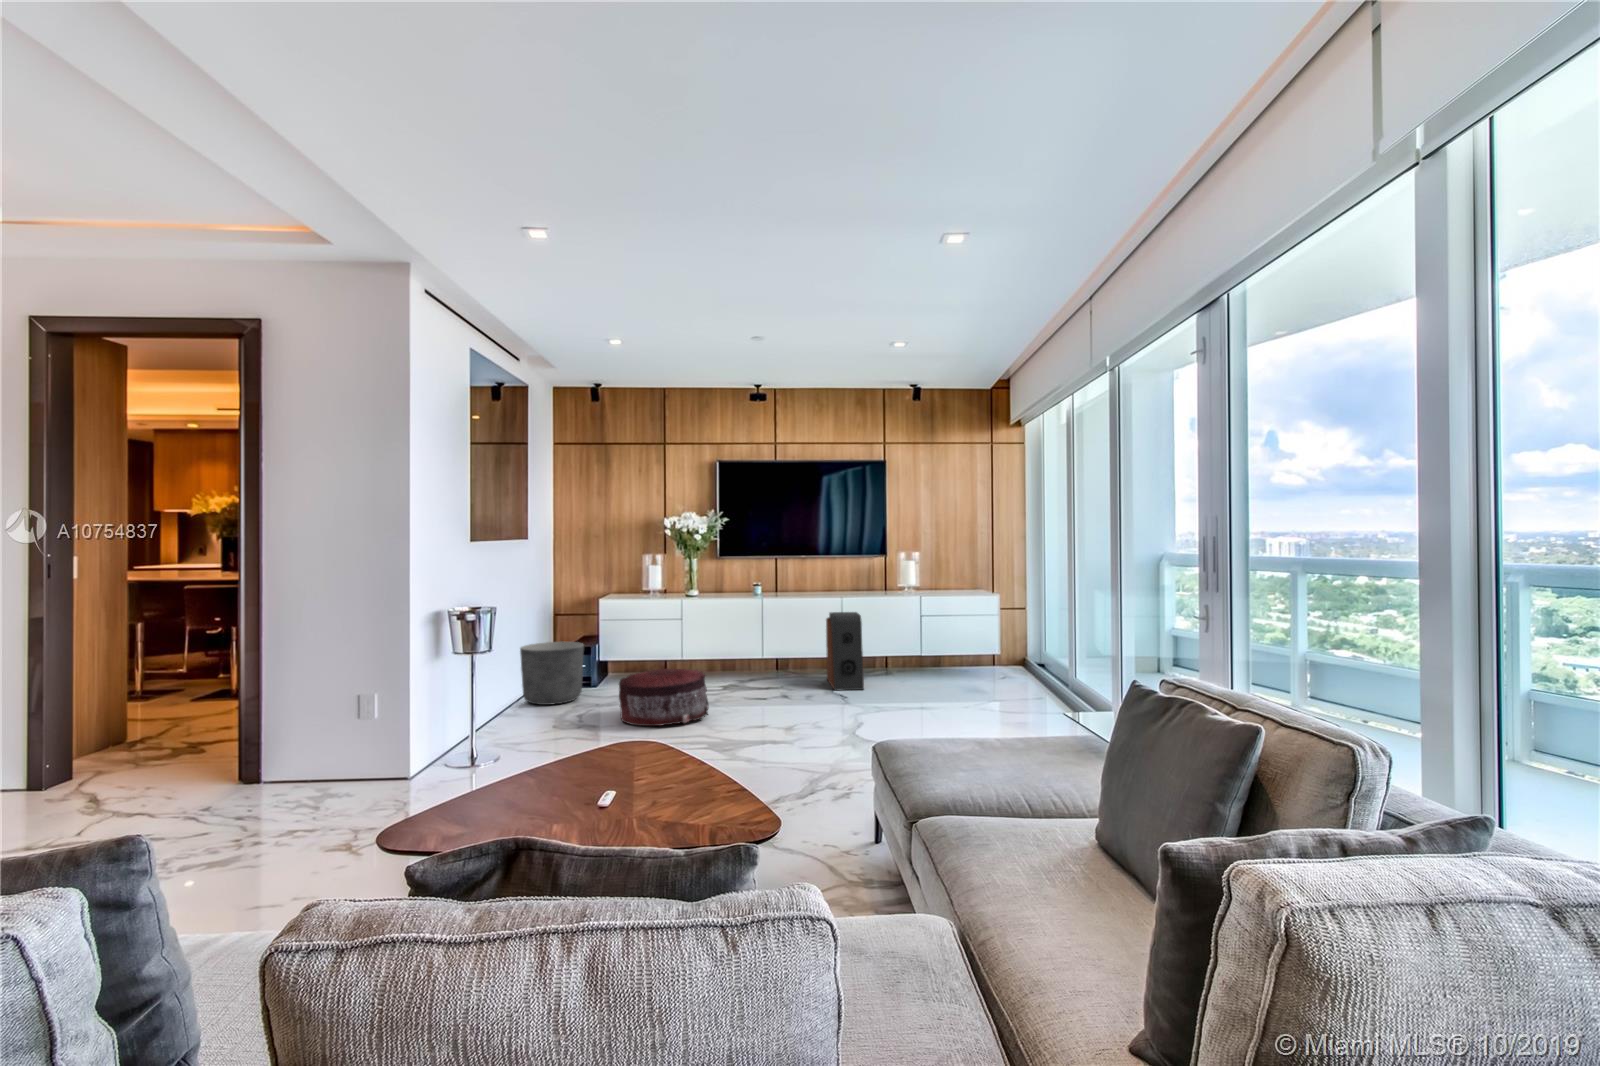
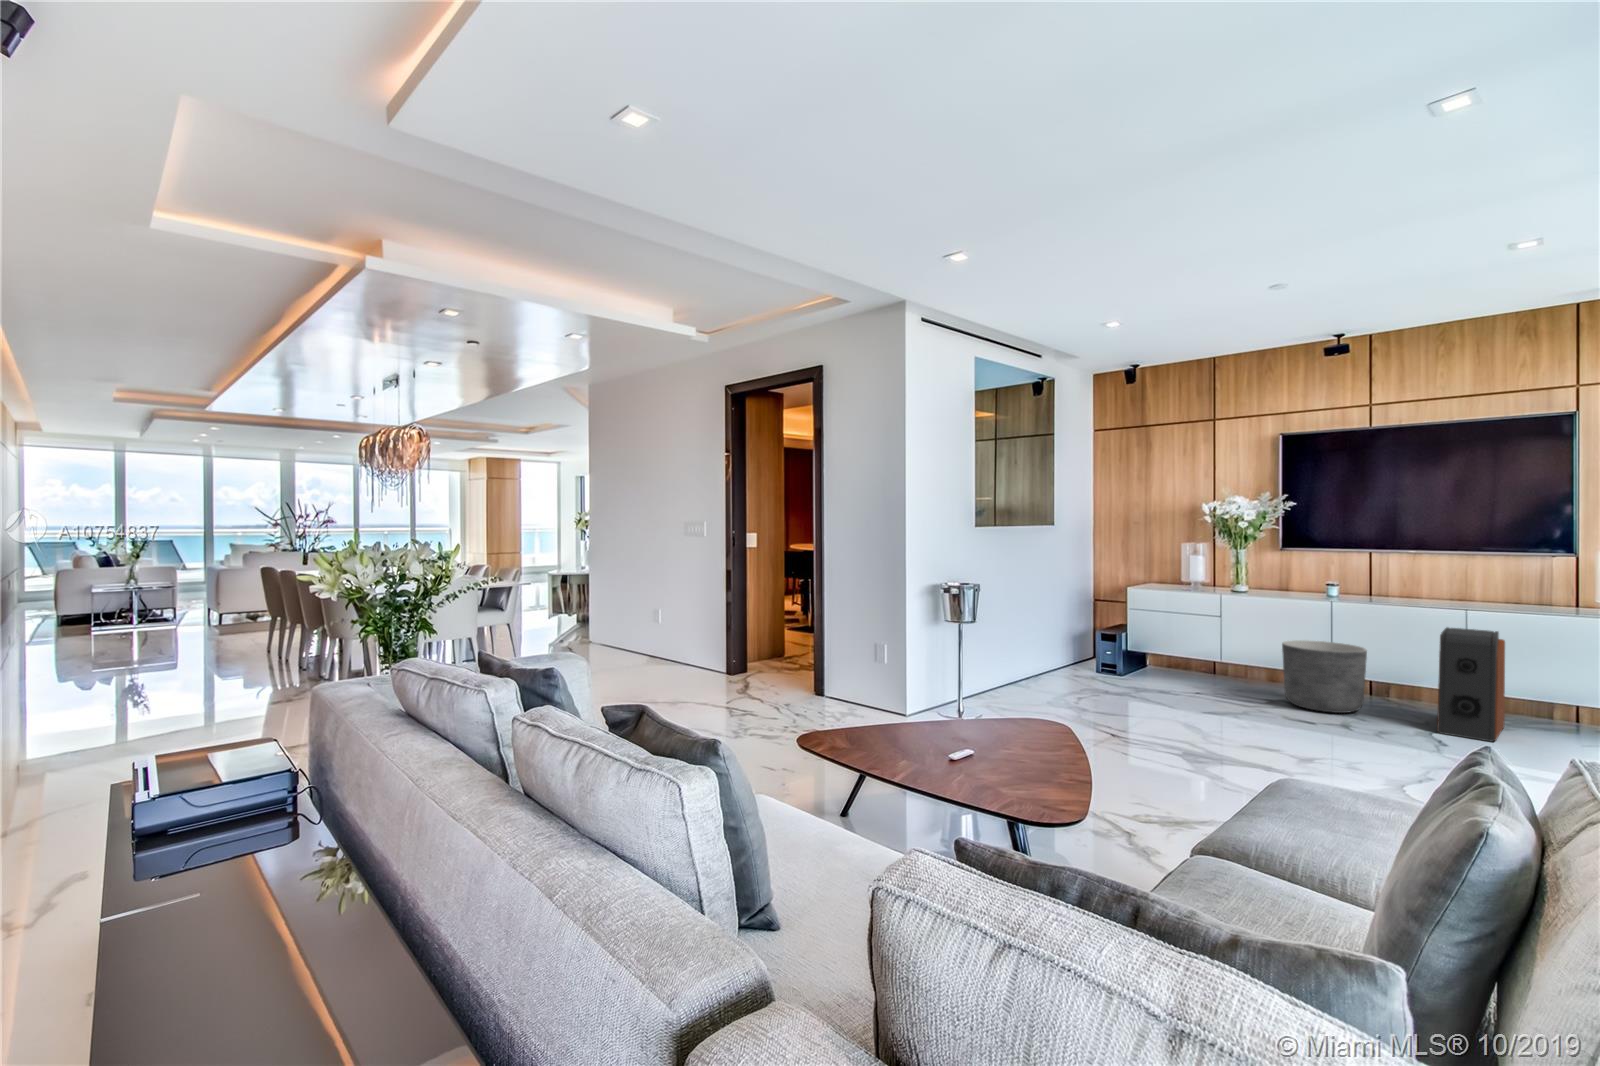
planter: present [520,642,584,705] -> present [1282,640,1367,713]
pouf: present [619,669,709,726] -> none [1111,664,1215,729]

